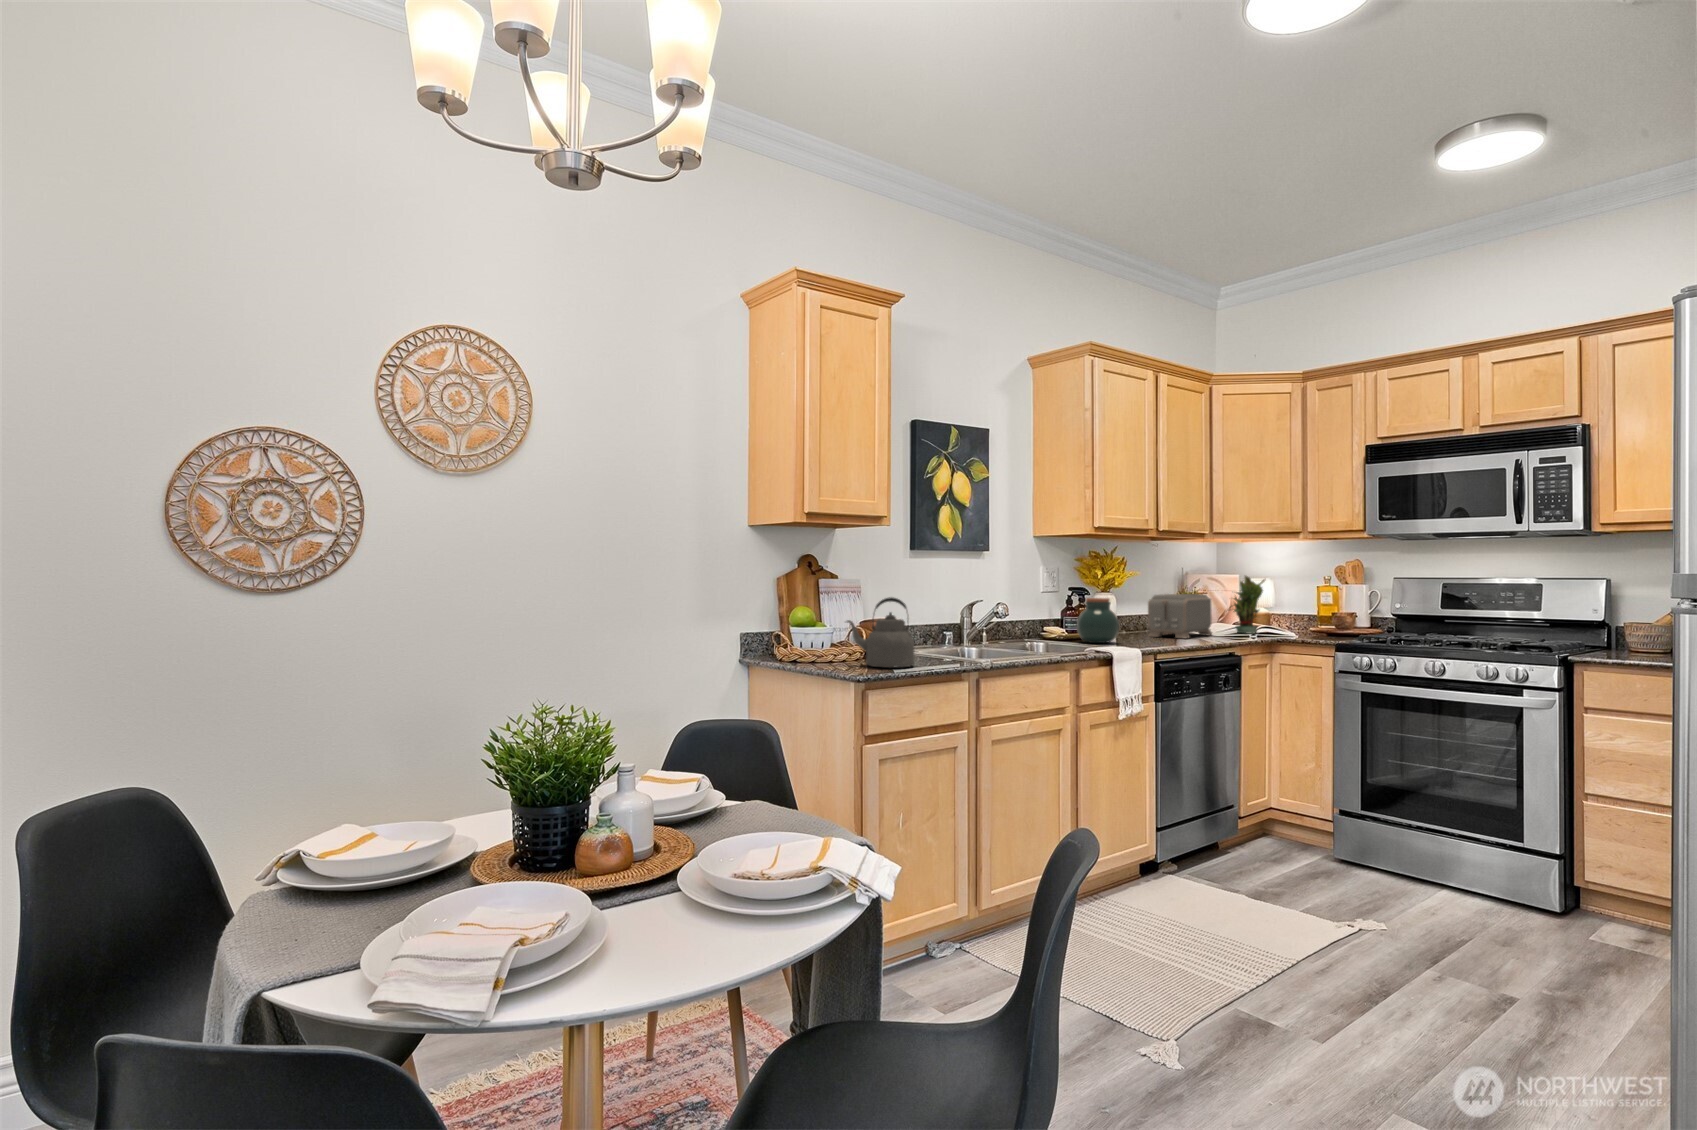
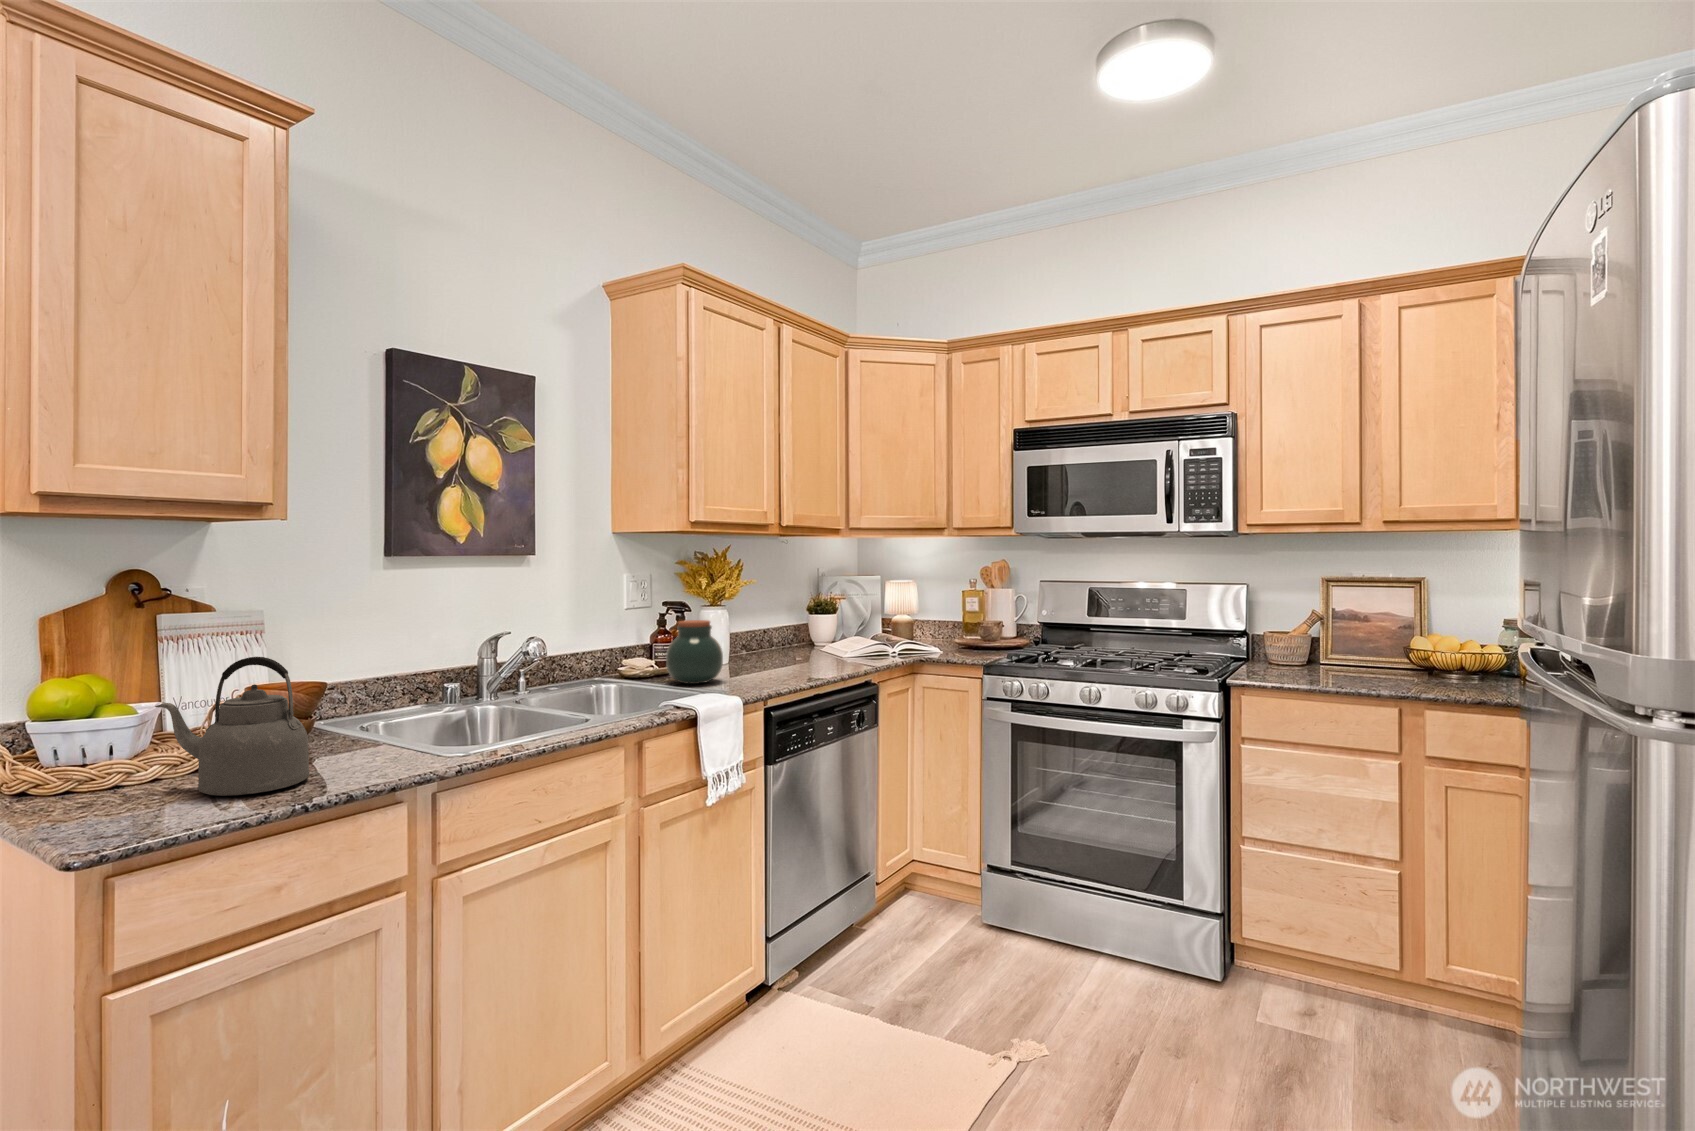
potted plant: present [1228,576,1265,634] -> none [863,581,908,651]
toaster: present [1148,594,1212,638] -> none [768,606,848,666]

